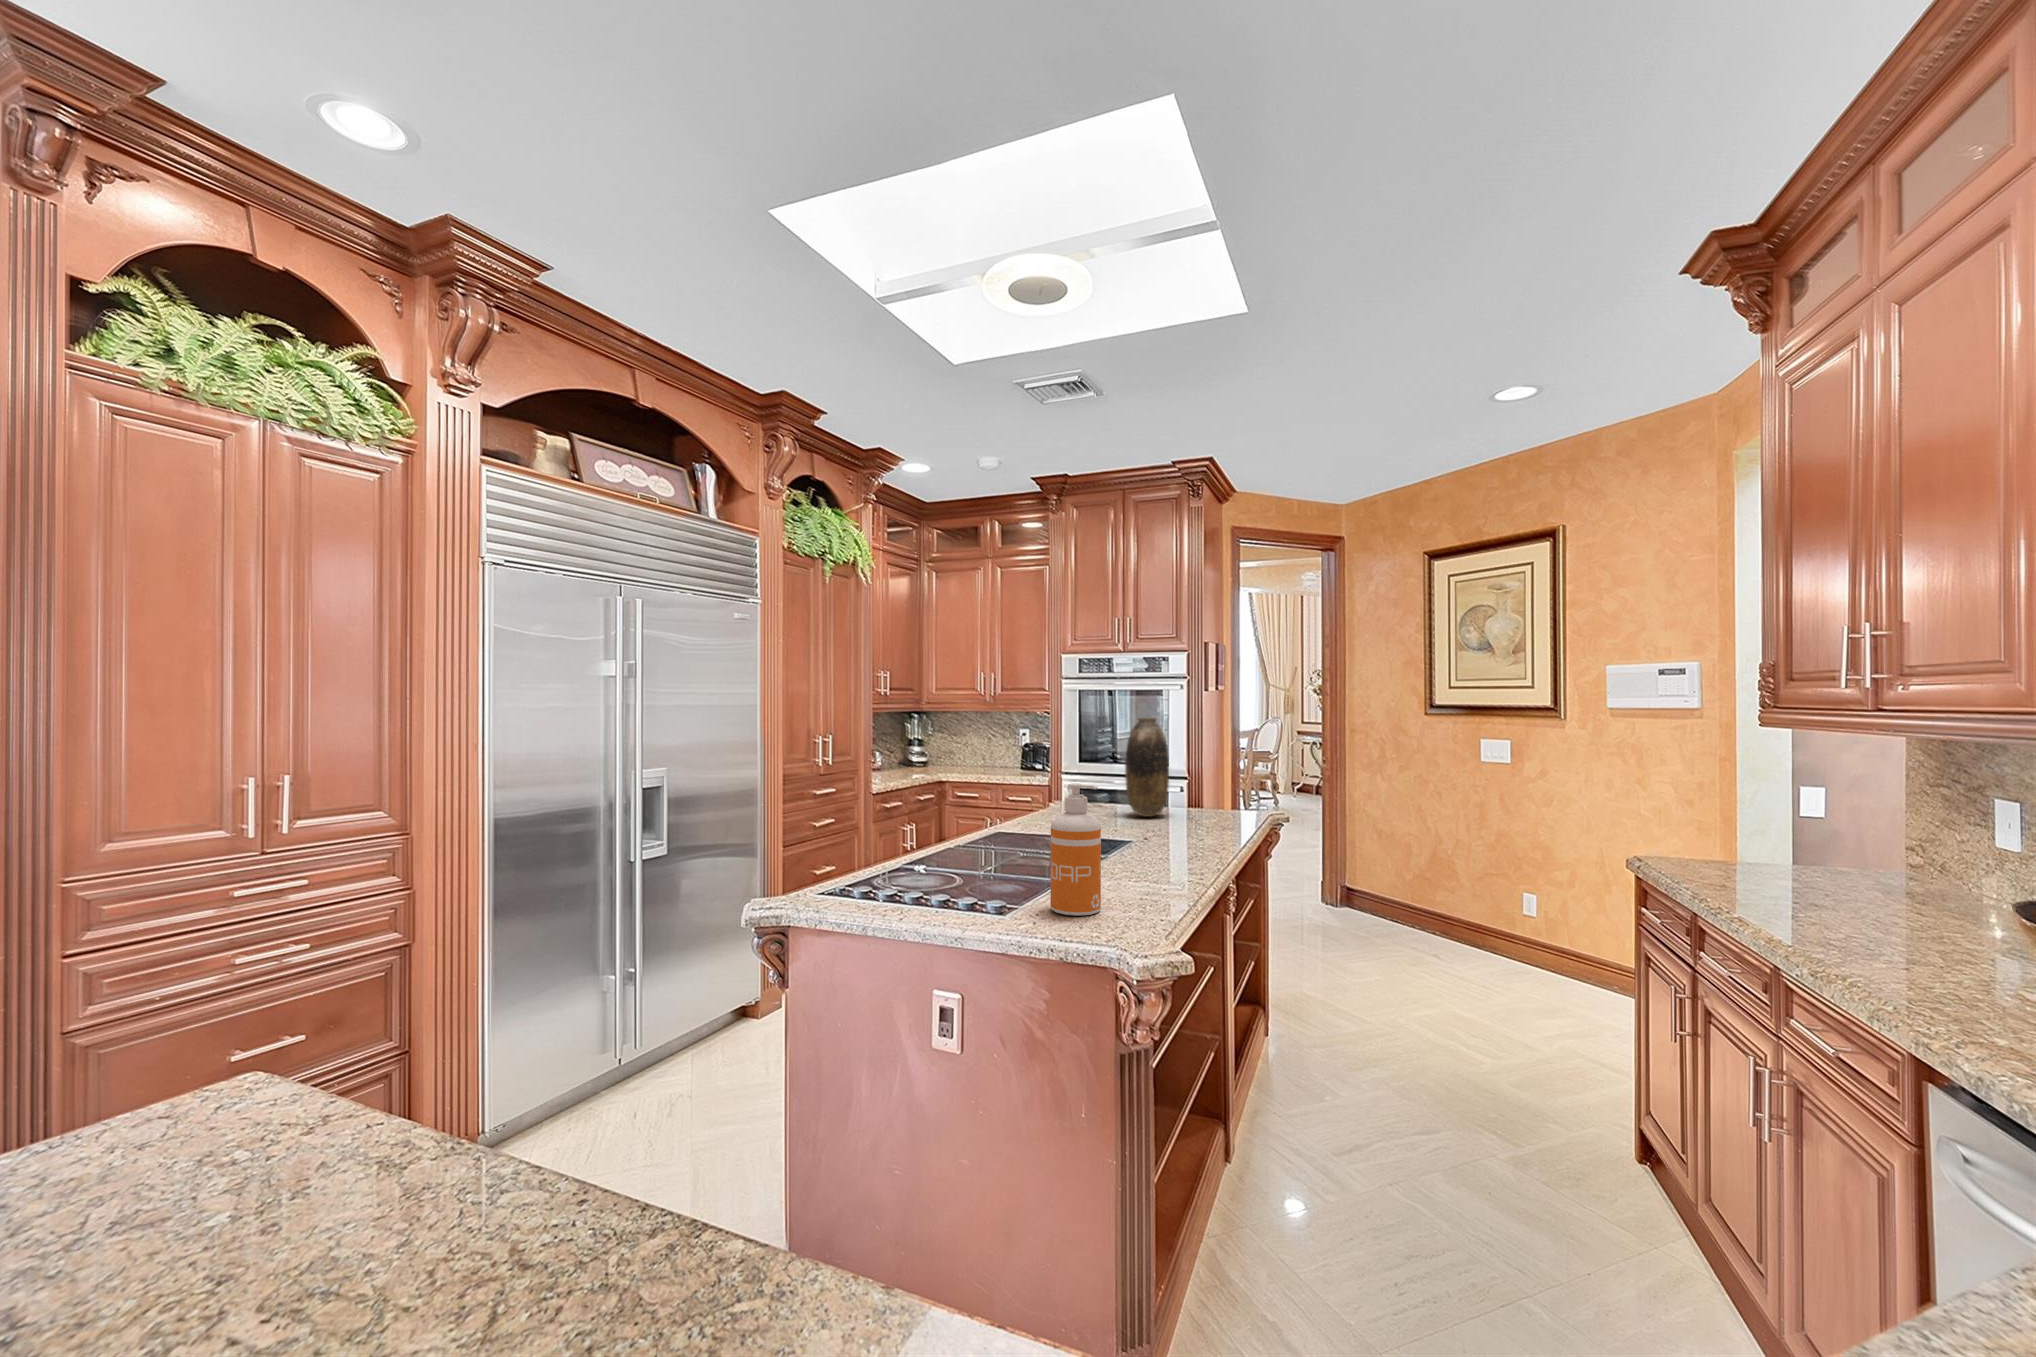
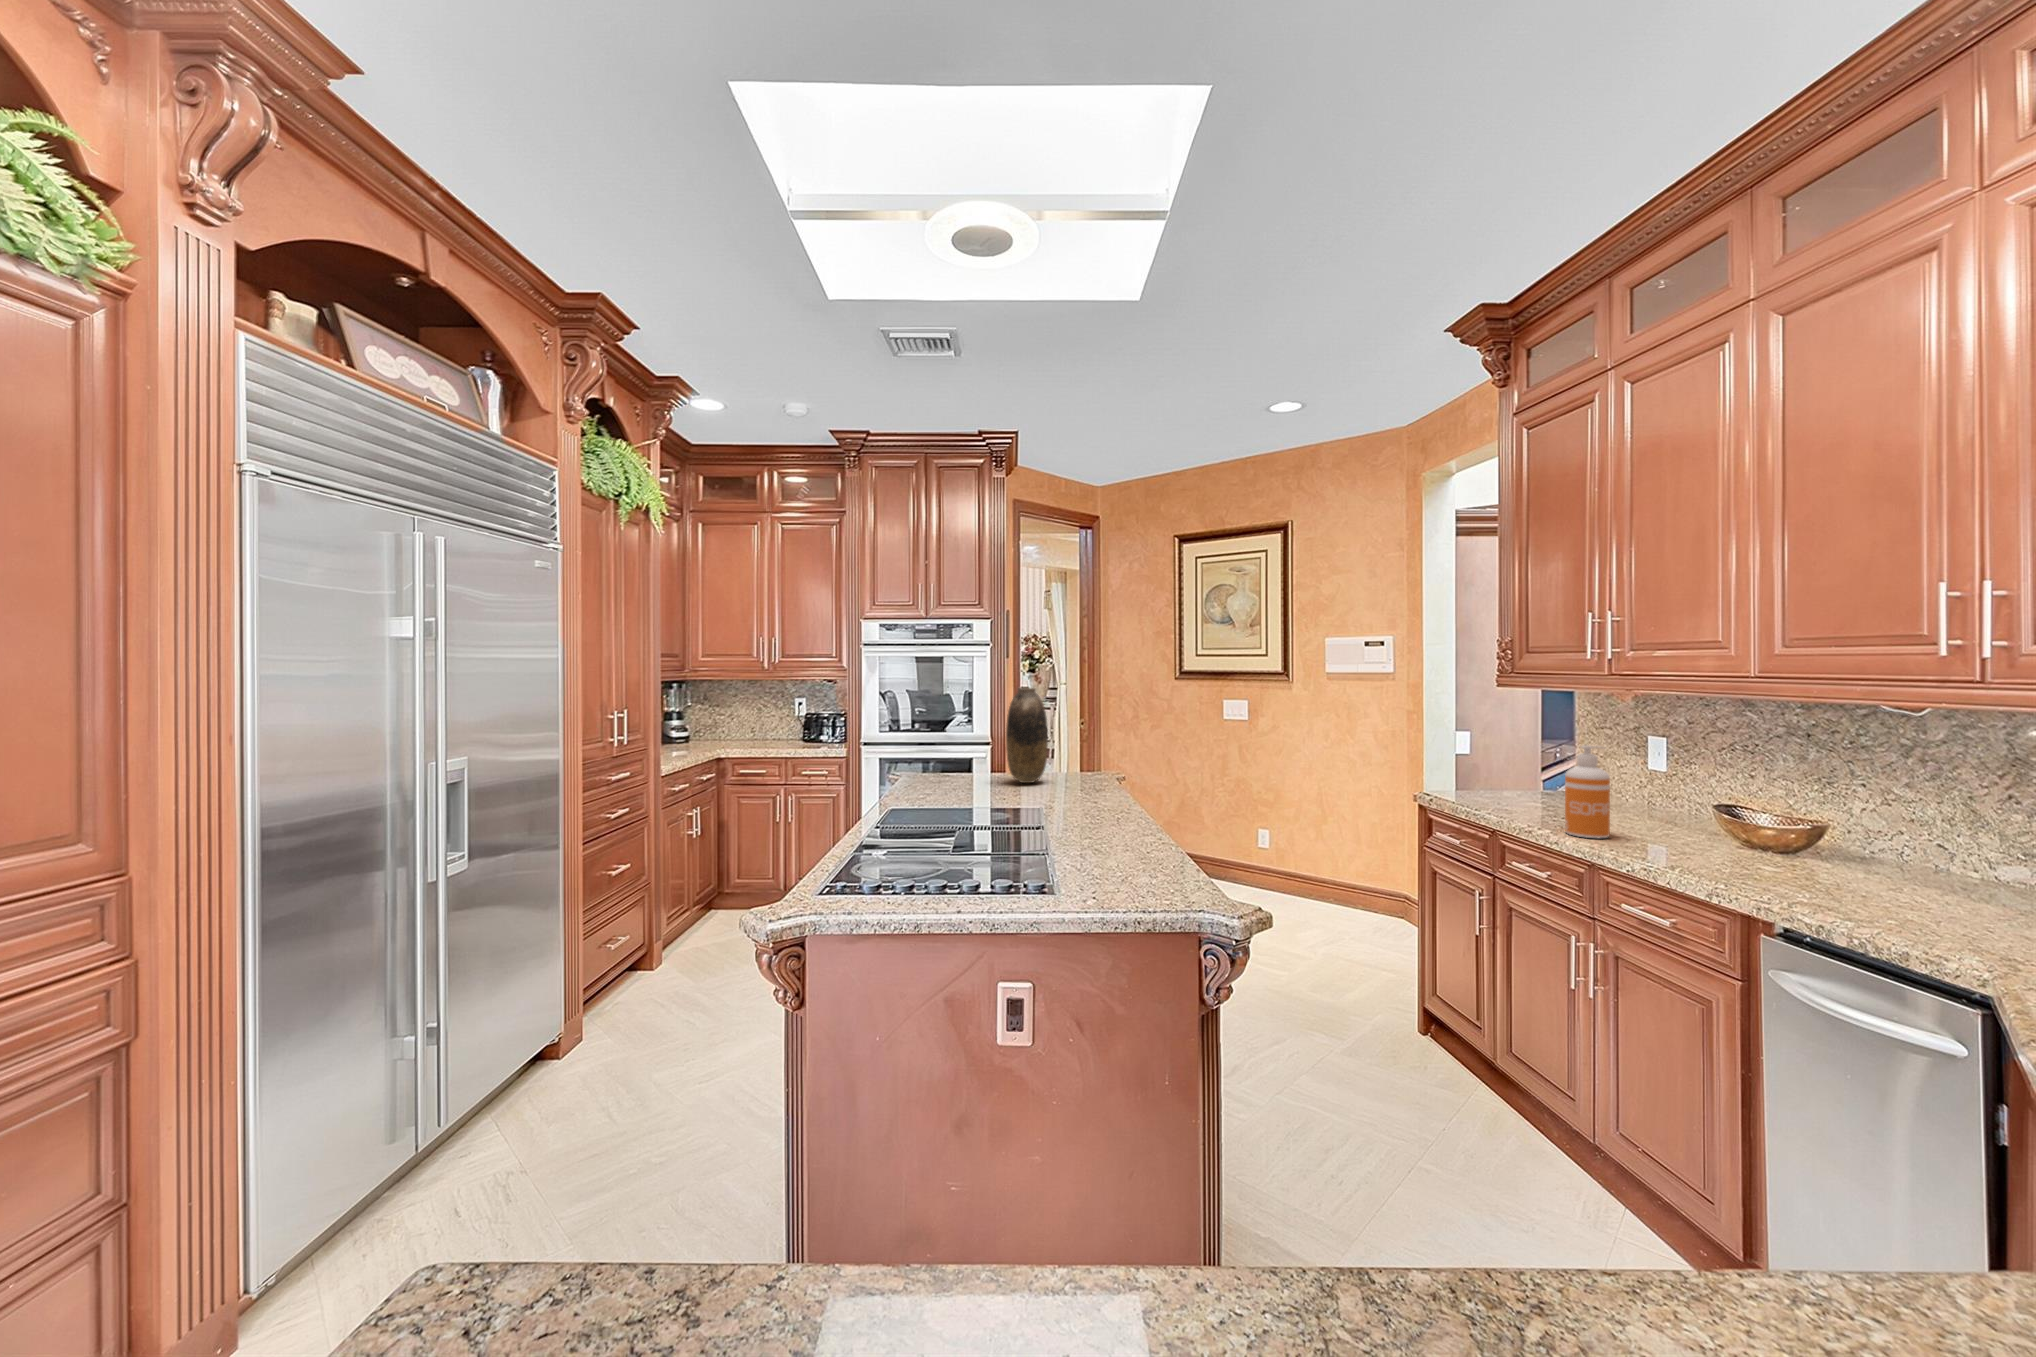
soap dispenser: present [1050,783,1101,916] -> present [1565,746,1610,838]

